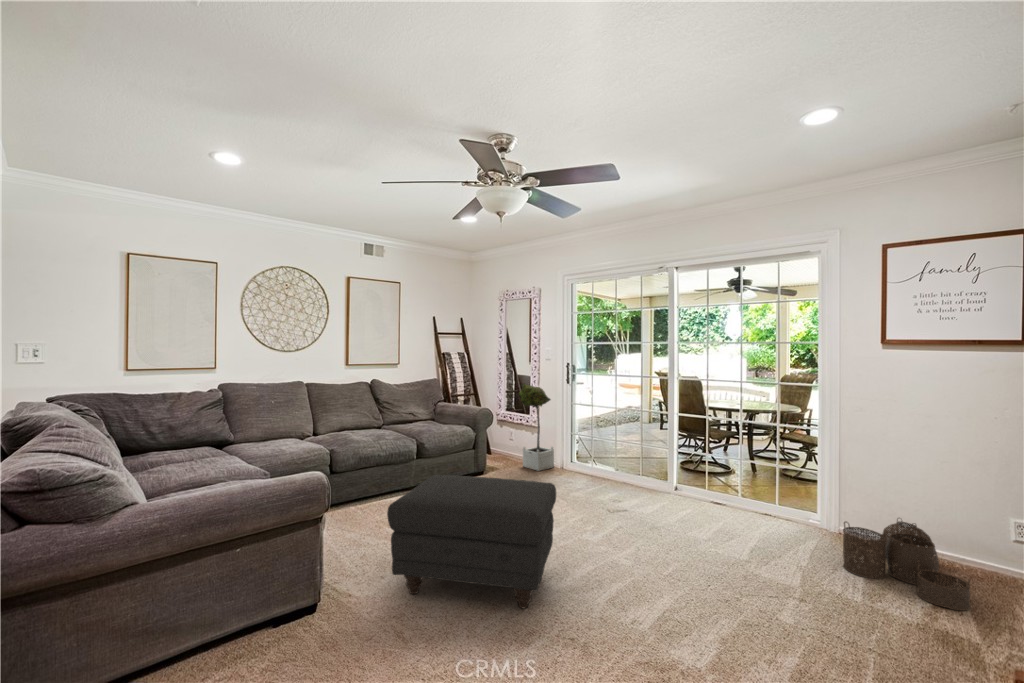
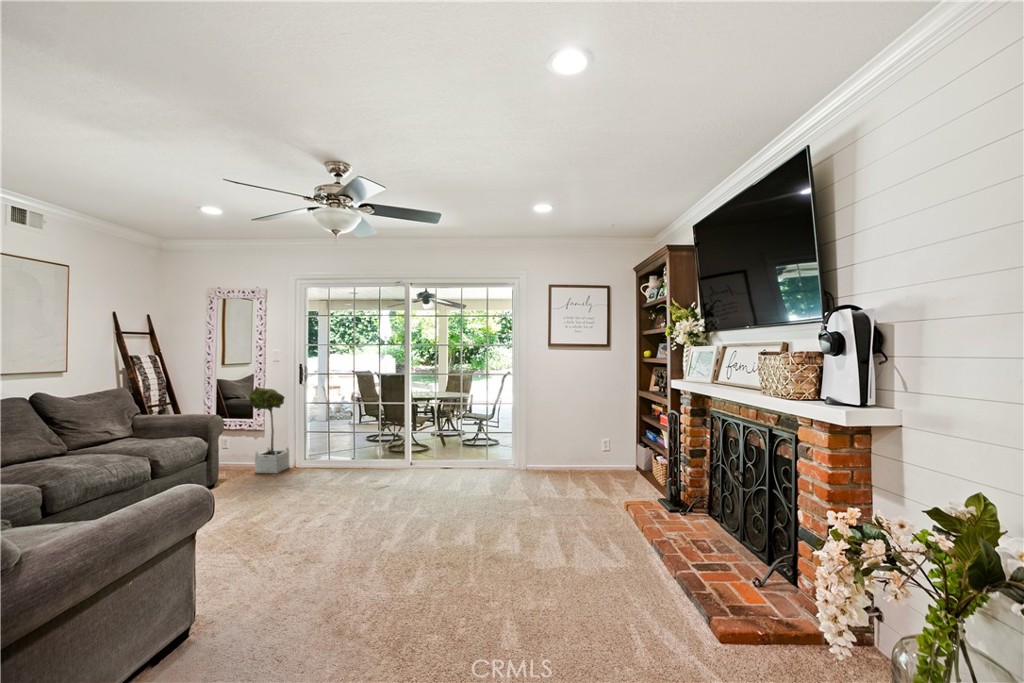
ottoman: present [387,475,556,608] -> none [247,465,399,588]
woven basket: present [843,519,970,610] -> none [537,451,597,492]

